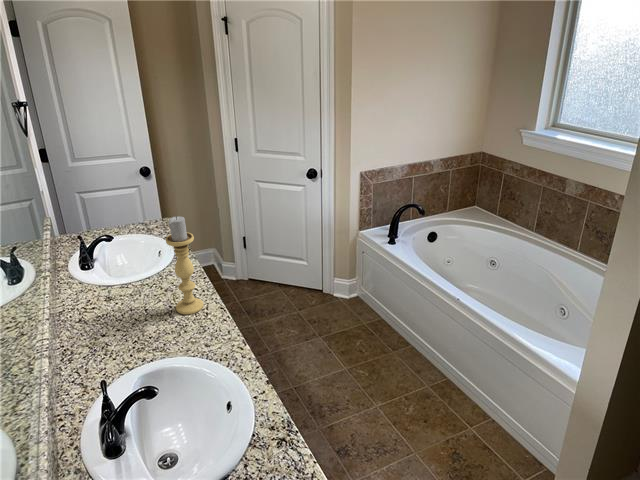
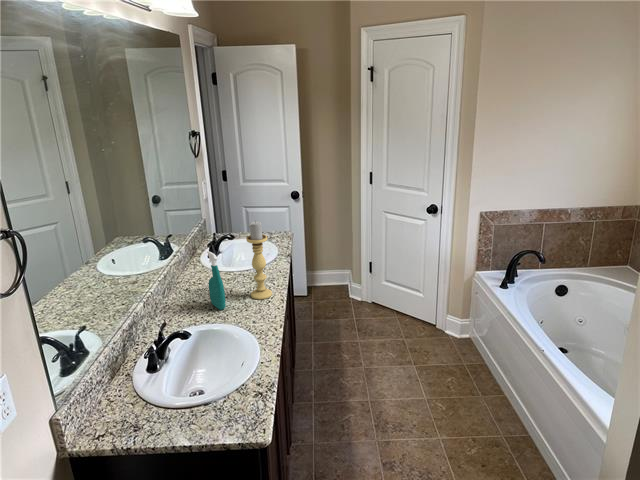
spray bottle: none [118,267,155,340] -> present [207,251,226,310]

